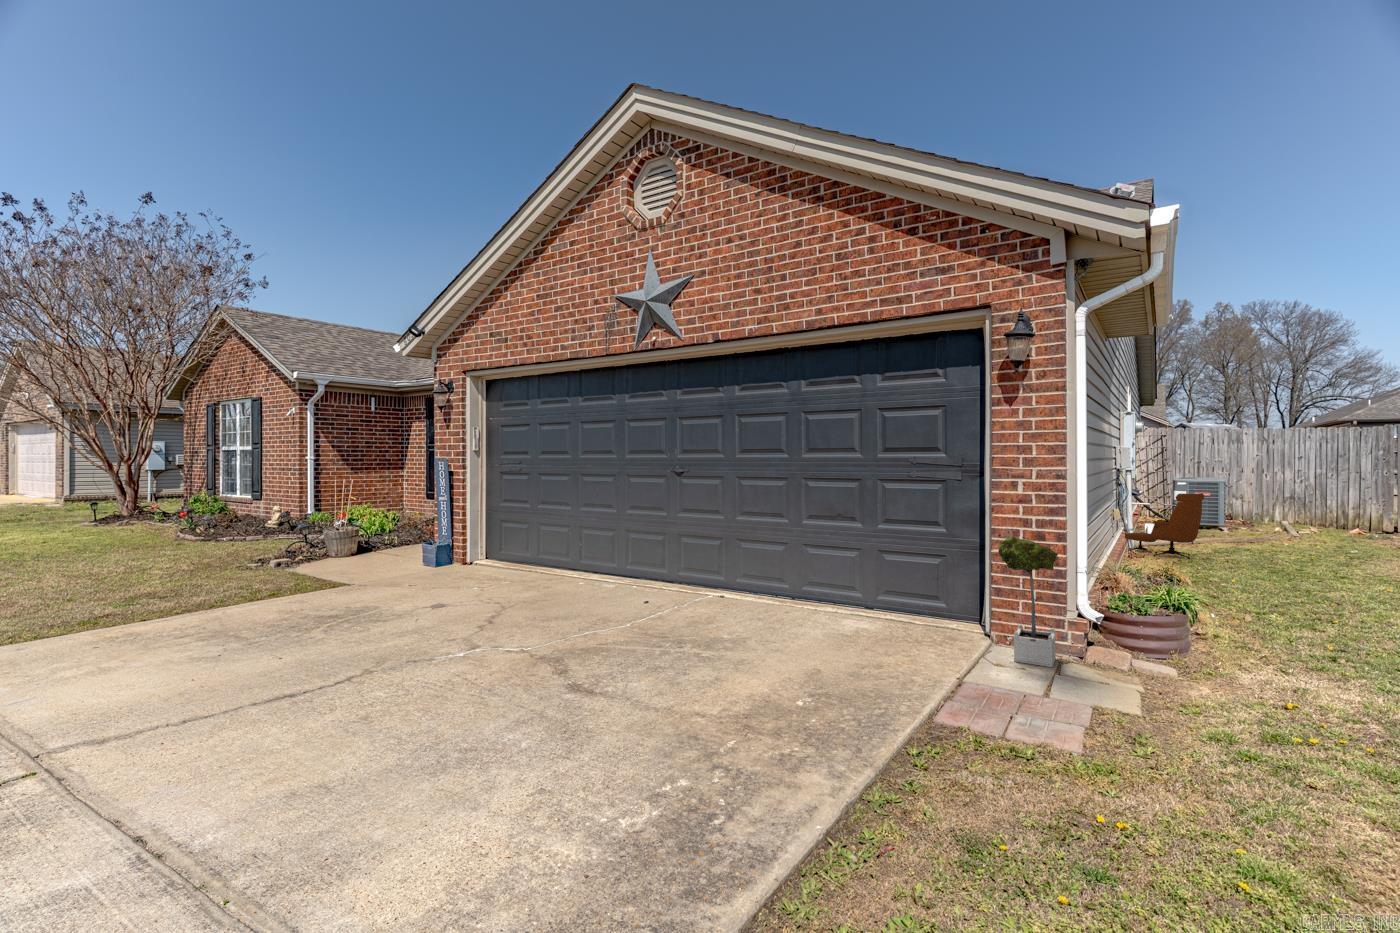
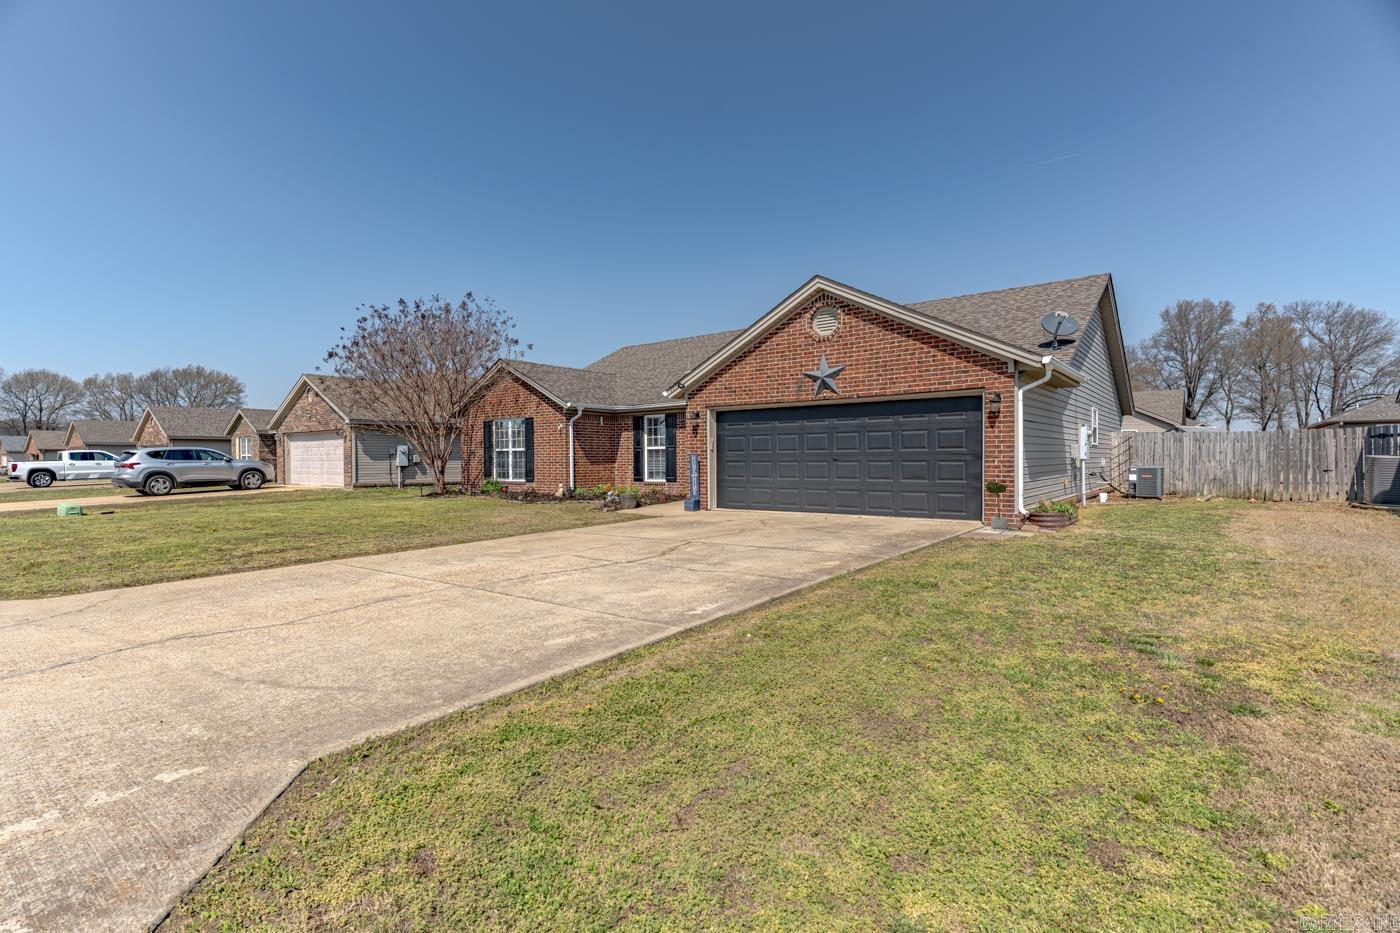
lounge chair: present [1125,493,1204,559] -> none [1088,471,1128,510]

